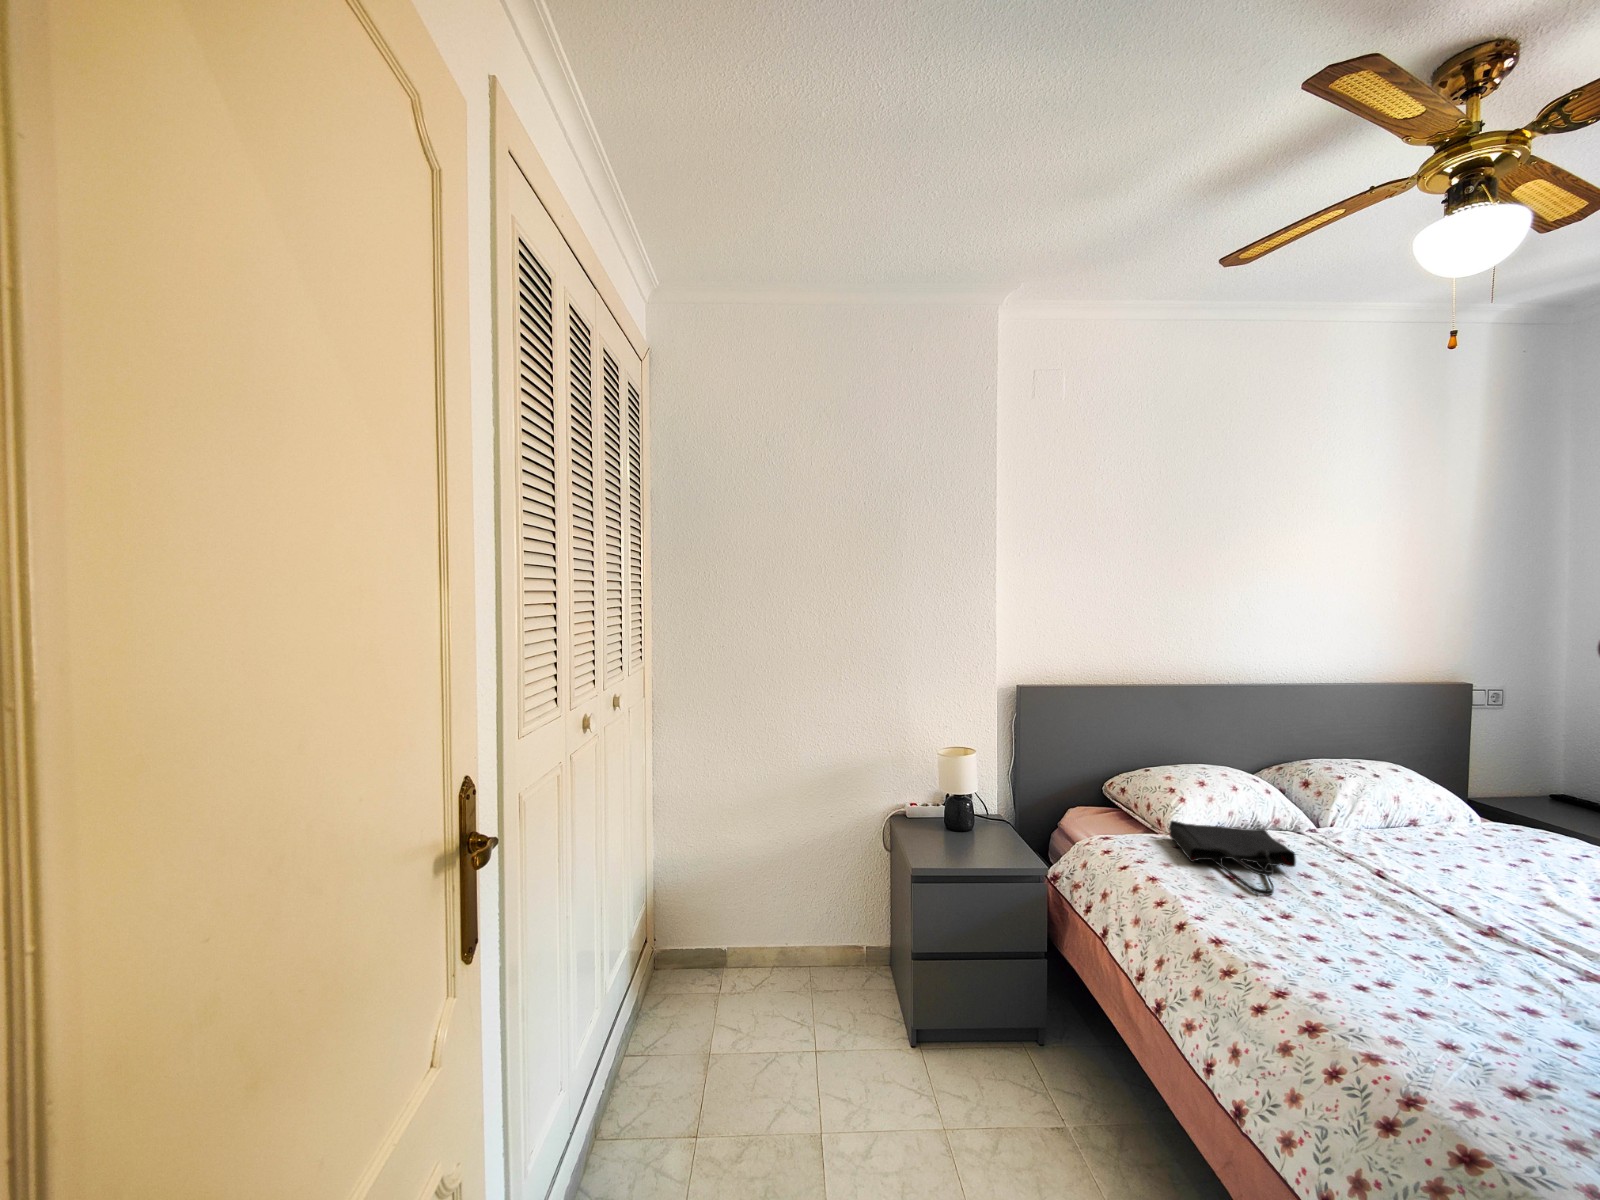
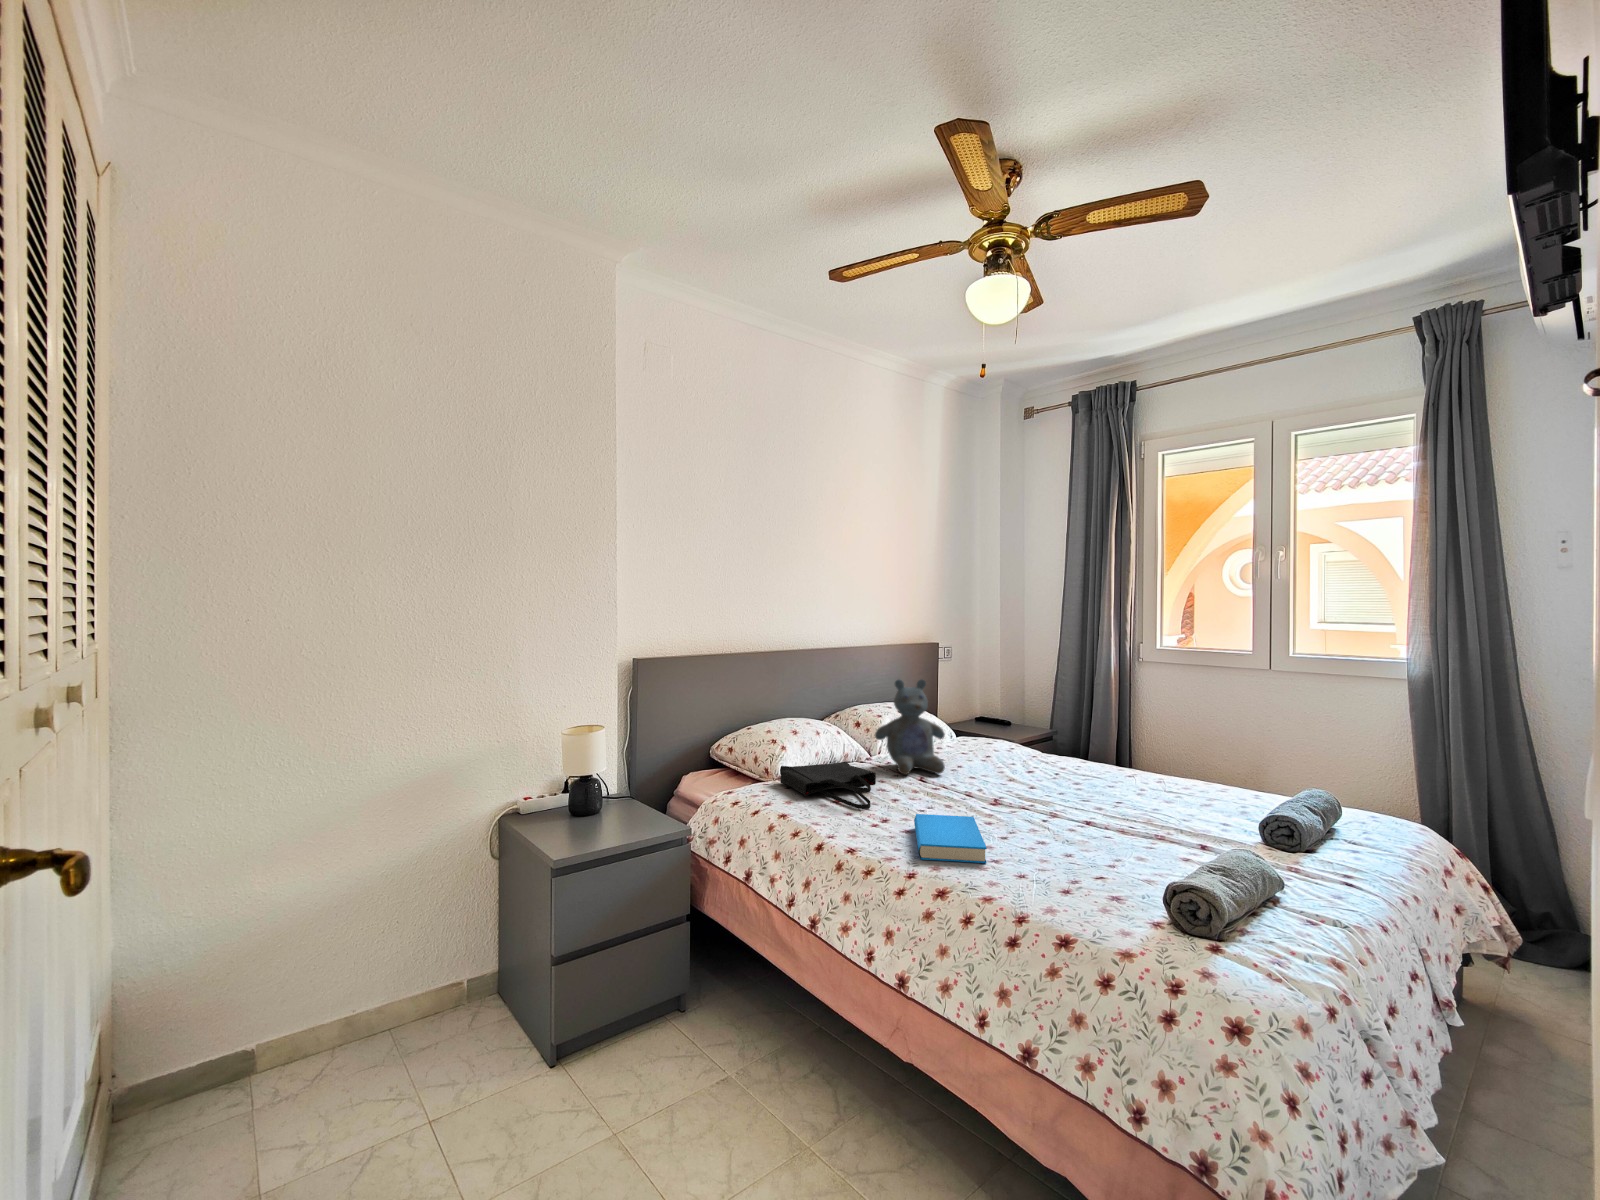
stuffed bear: none [1315,737,1437,871] -> present [875,679,945,775]
book: none [1299,920,1417,1013] -> present [914,814,987,863]

